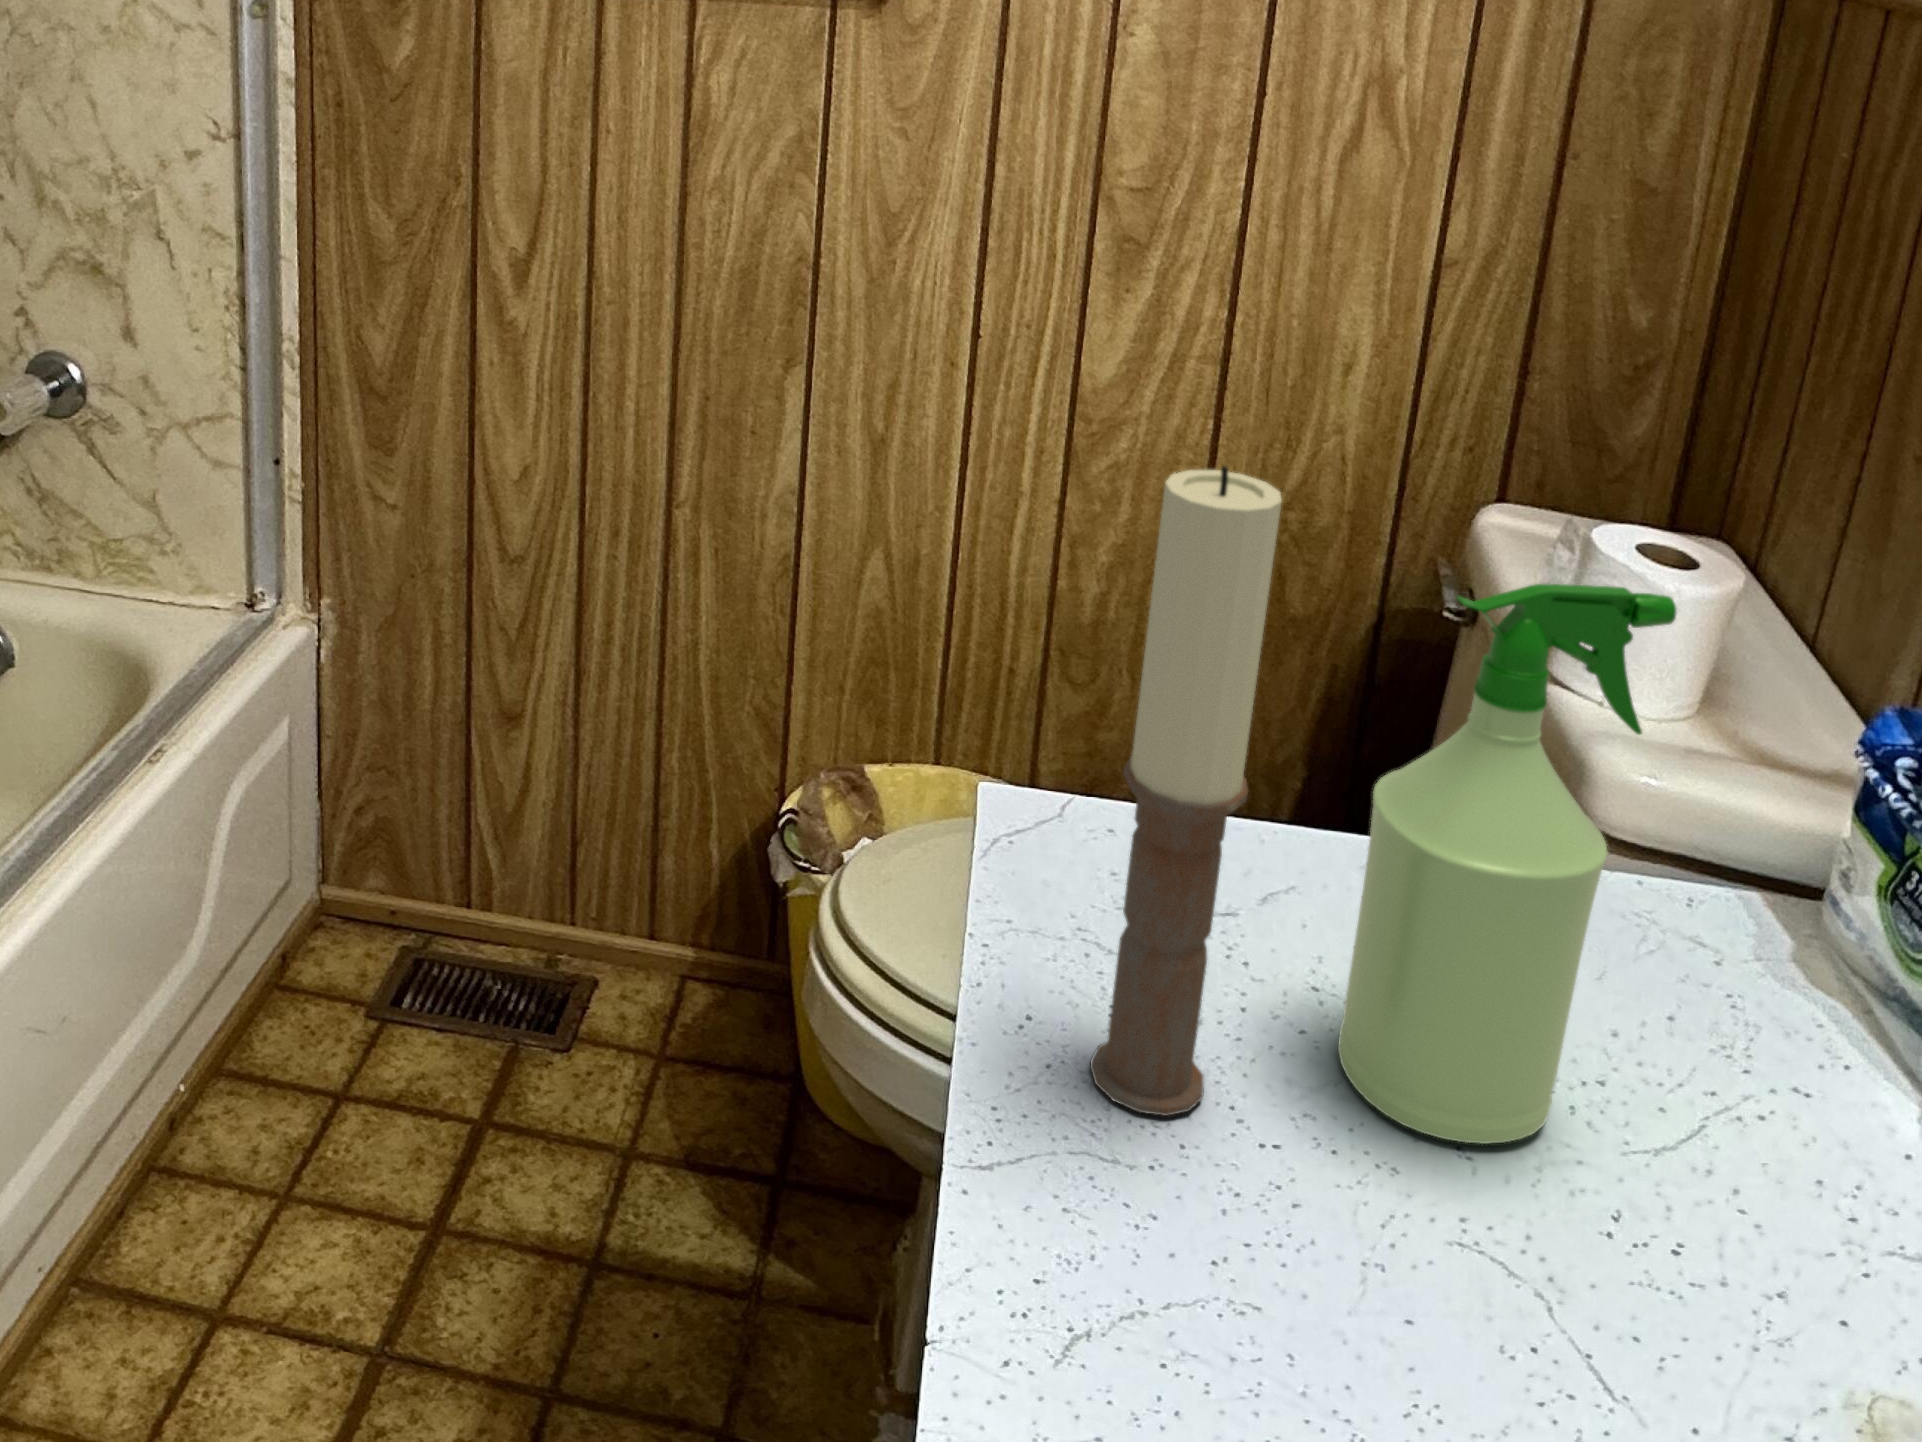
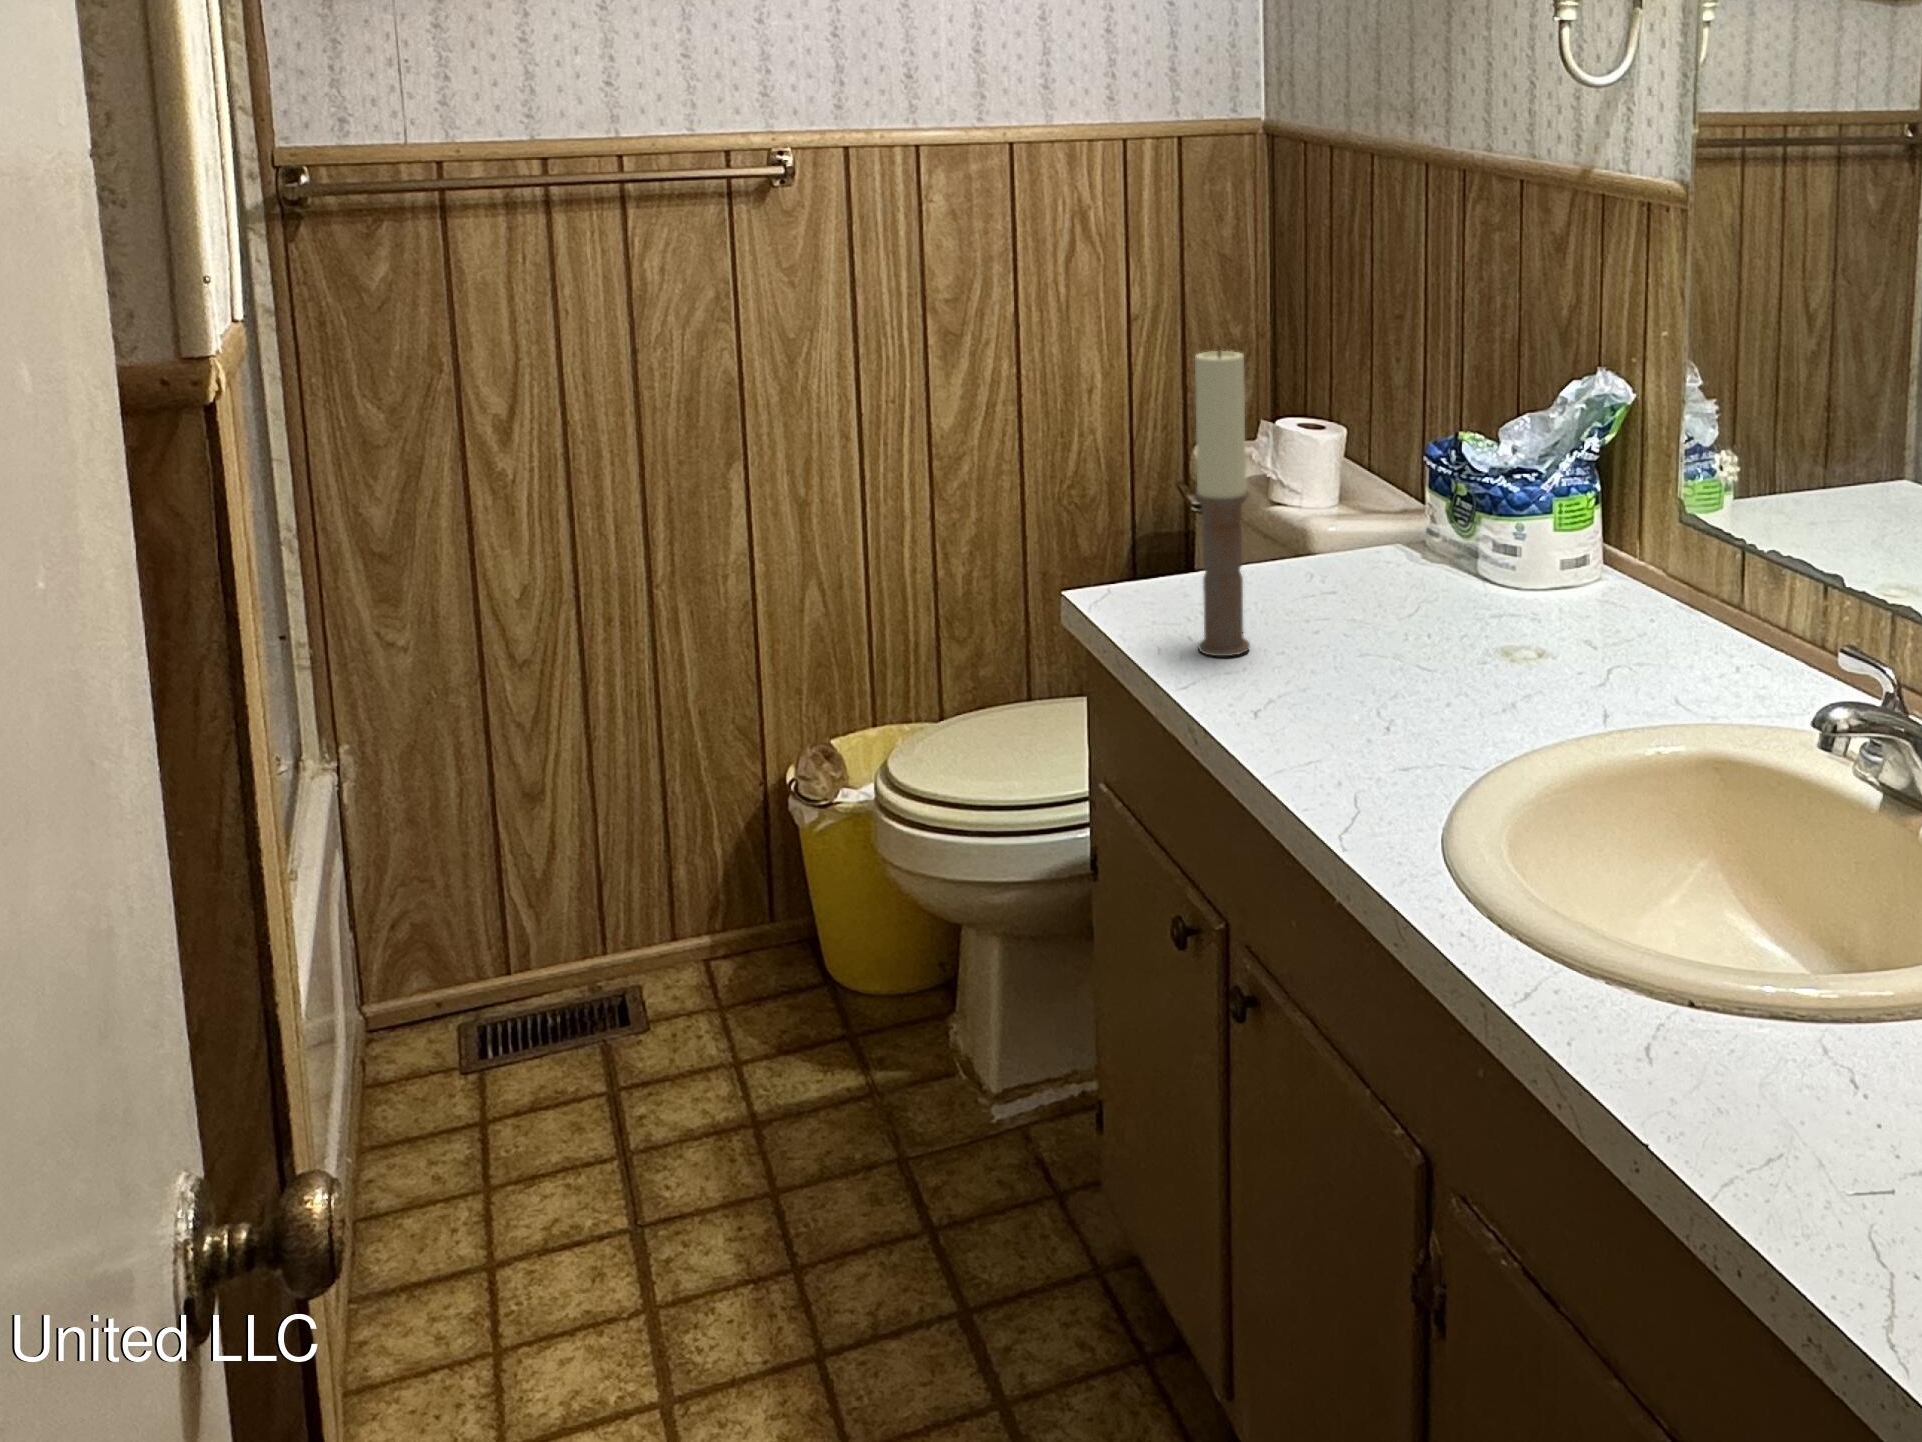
spray bottle: present [1338,584,1677,1144] -> none [1281,376,1379,634]

